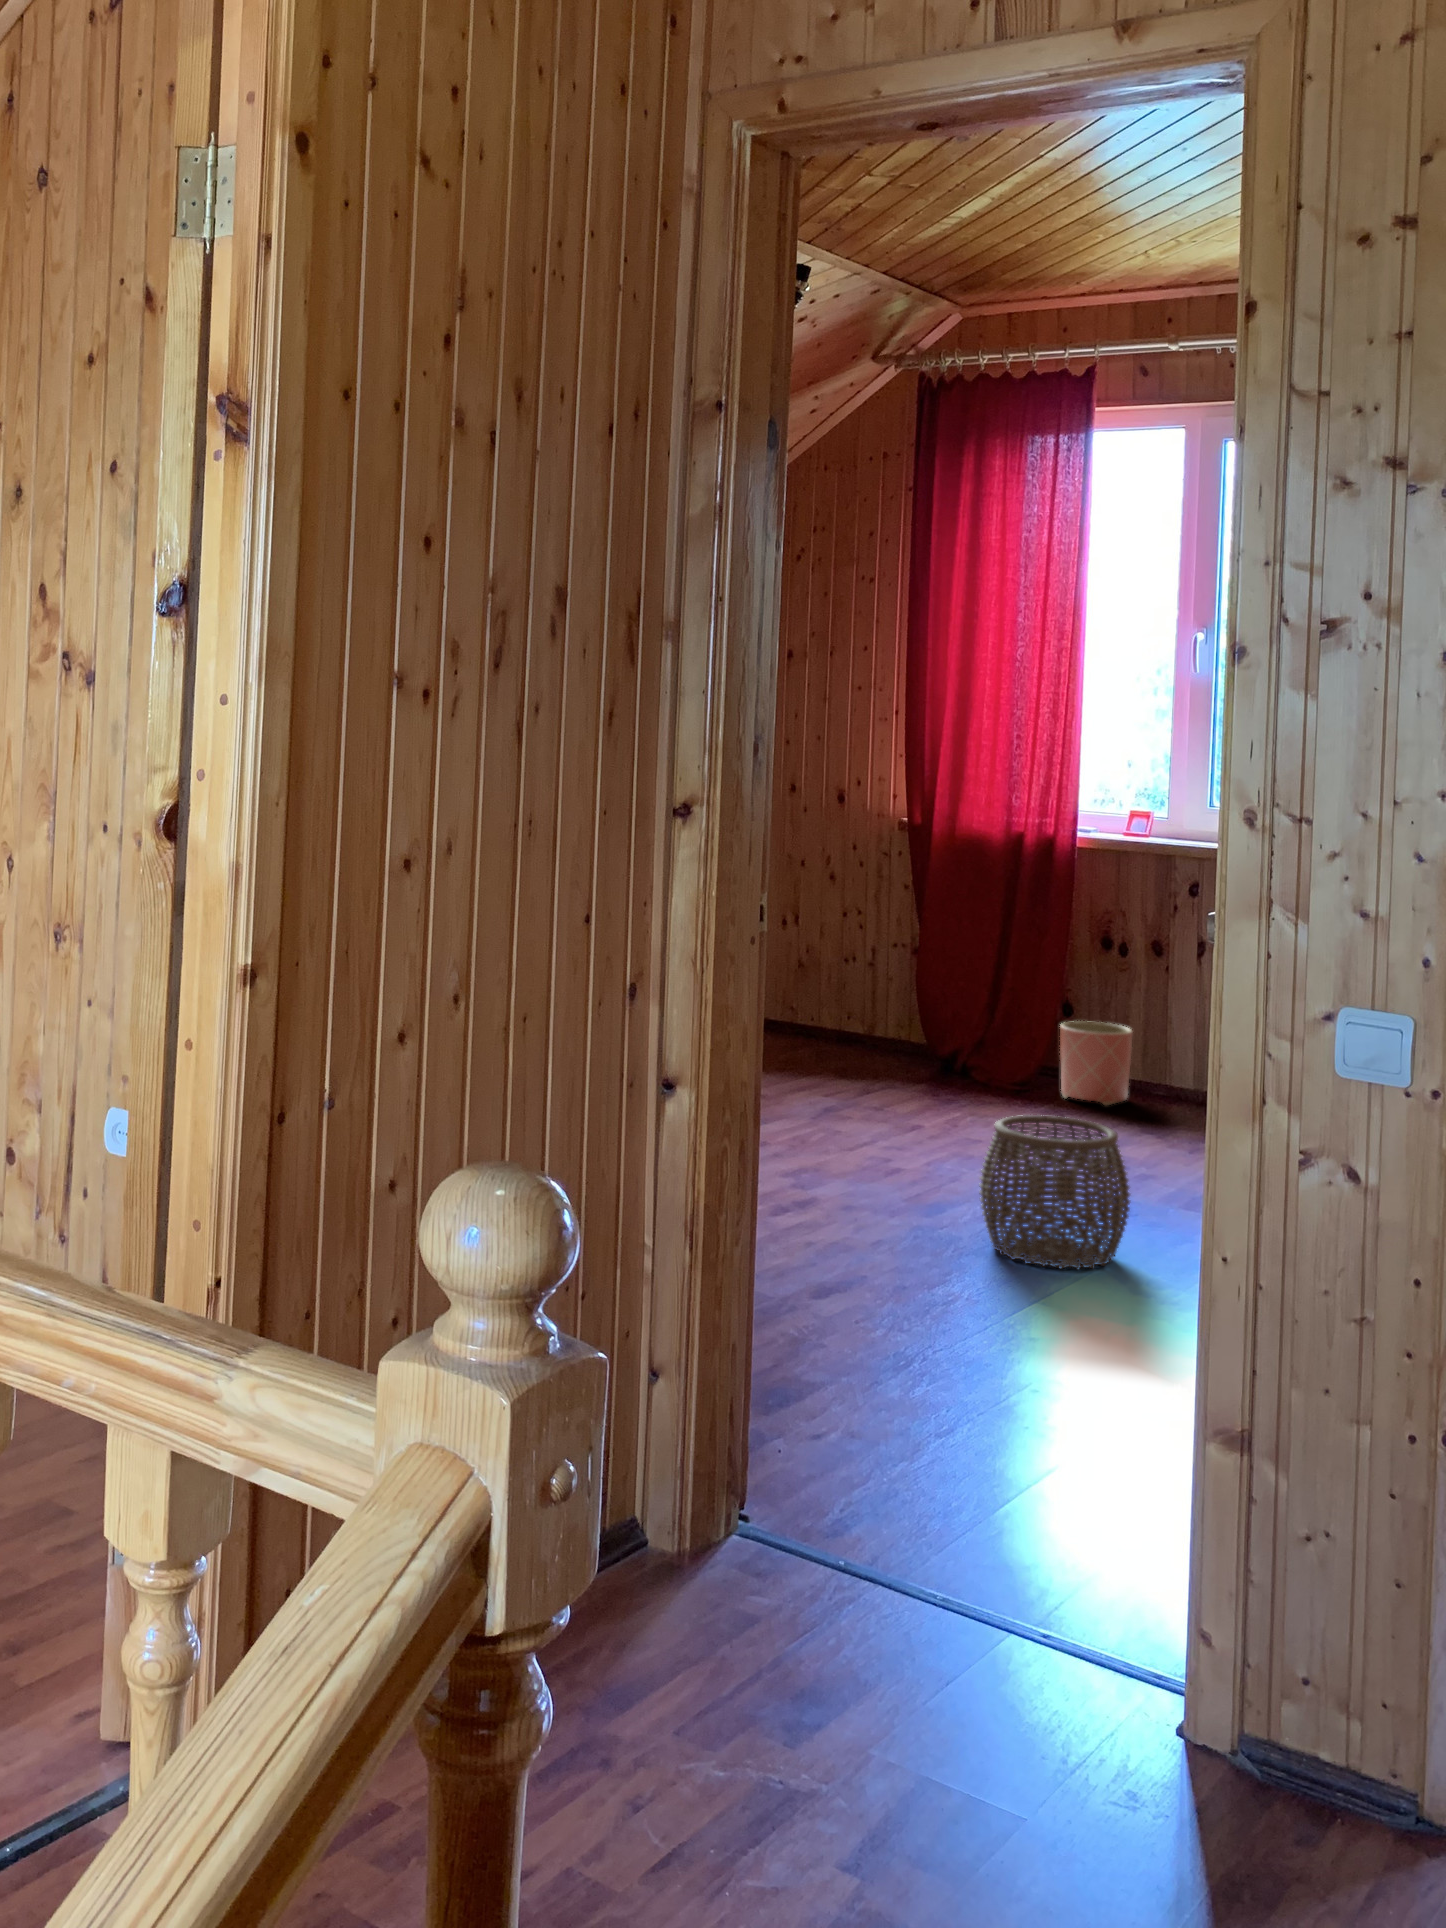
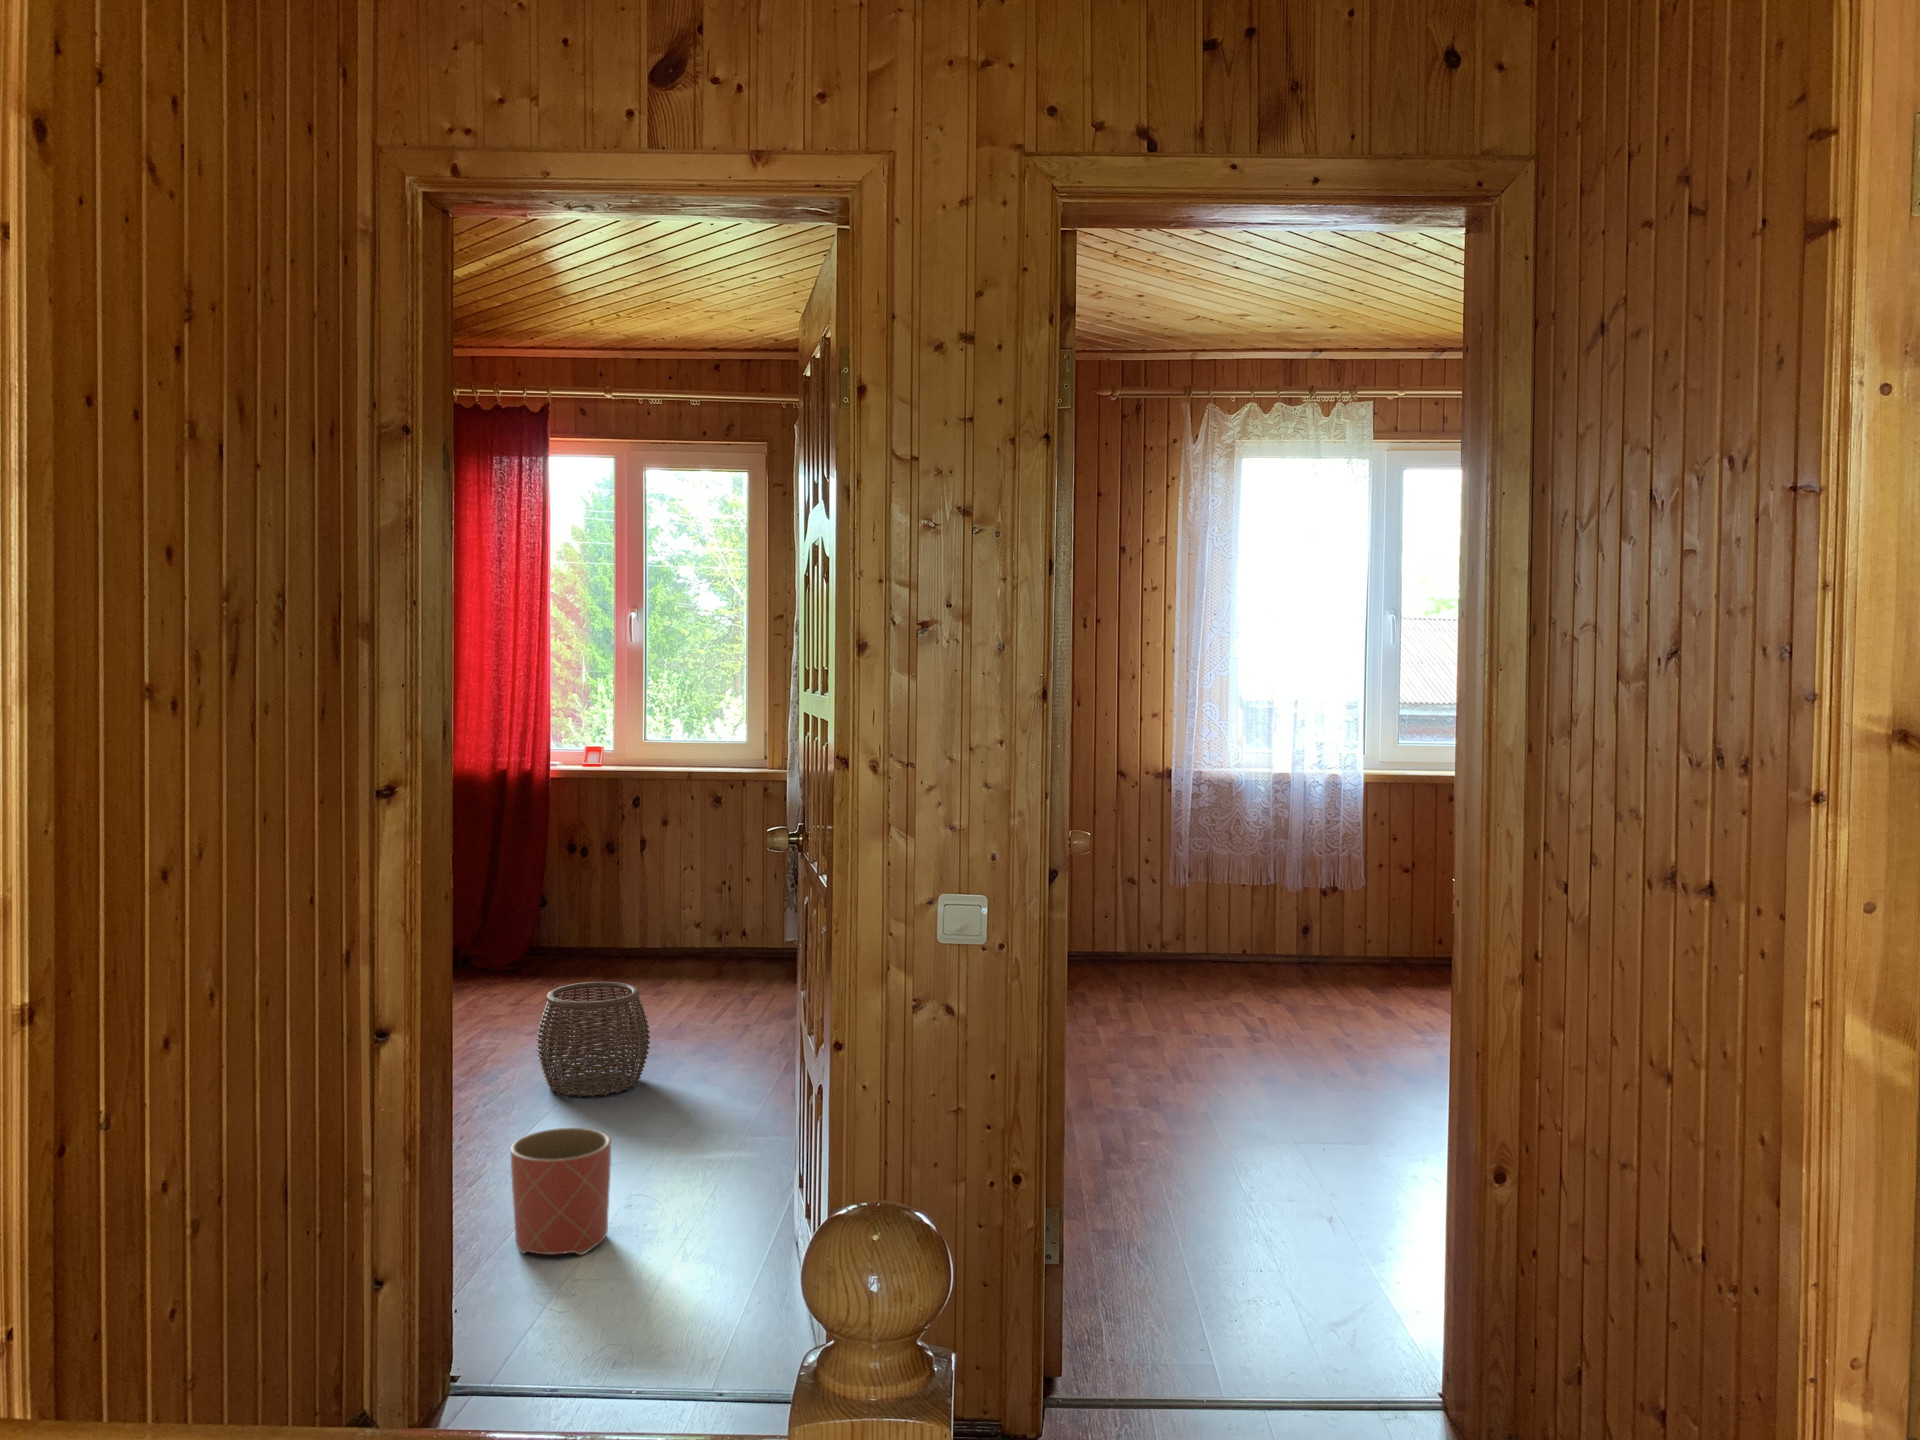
planter: present [1060,1021,1132,1105] -> present [511,1128,611,1255]

